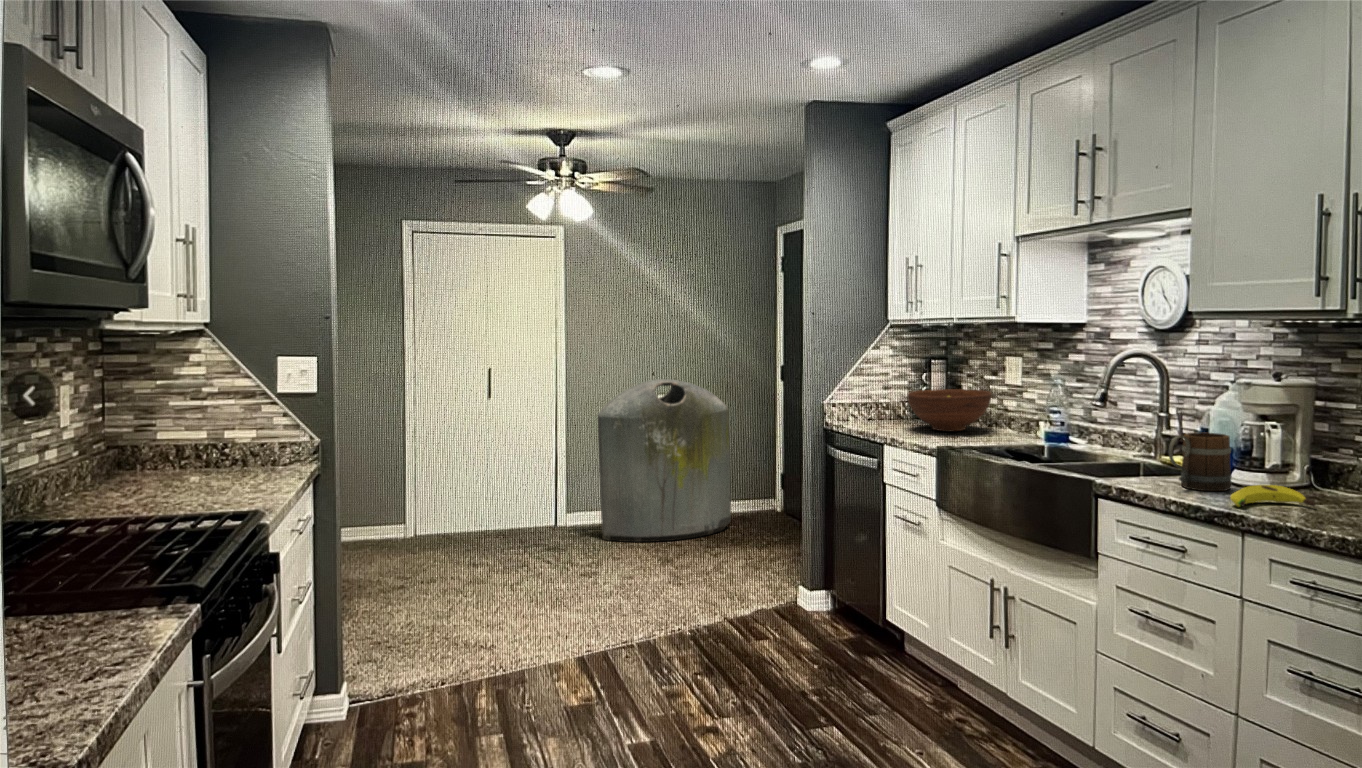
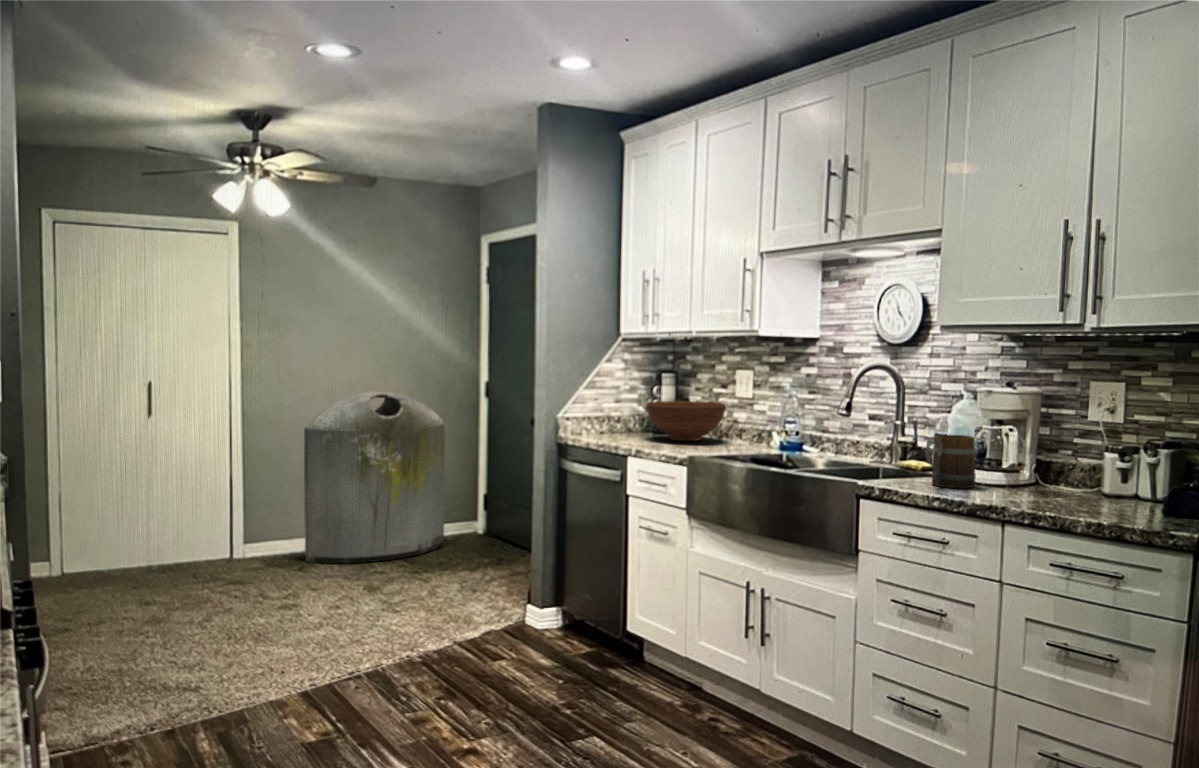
banana: present [1230,485,1315,507] -> none [988,480,1059,500]

